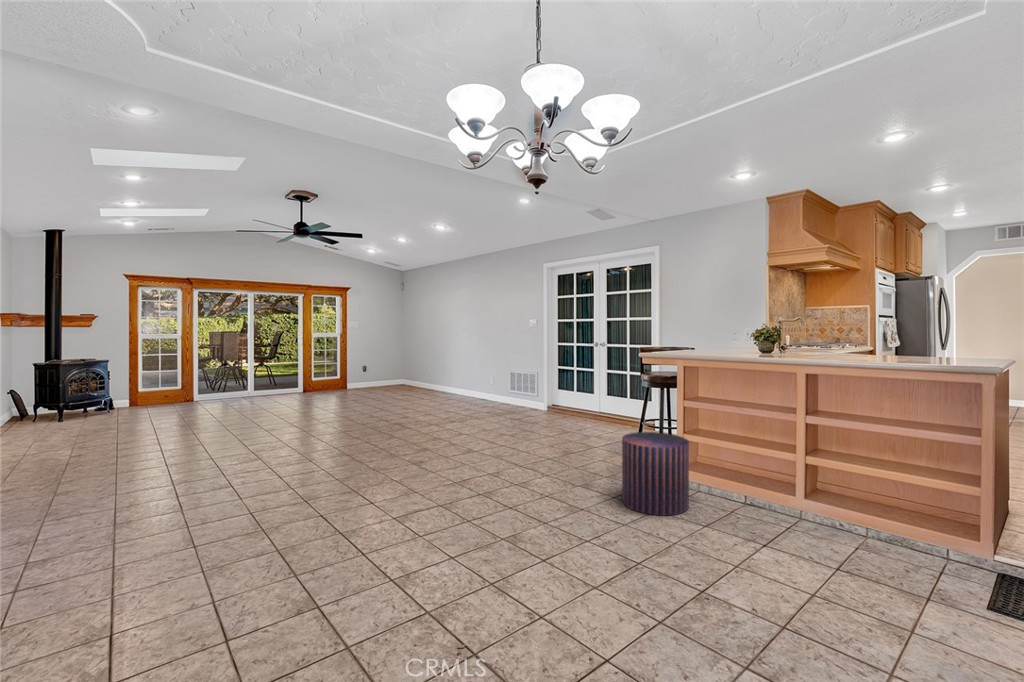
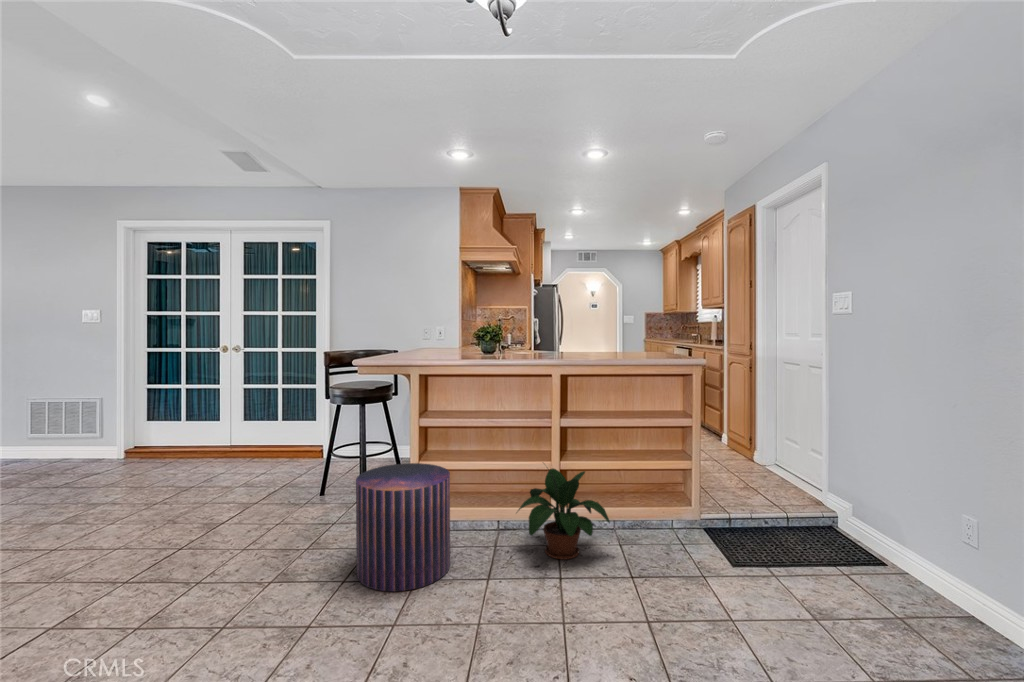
potted plant: none [745,447,831,539] -> present [518,468,610,559]

